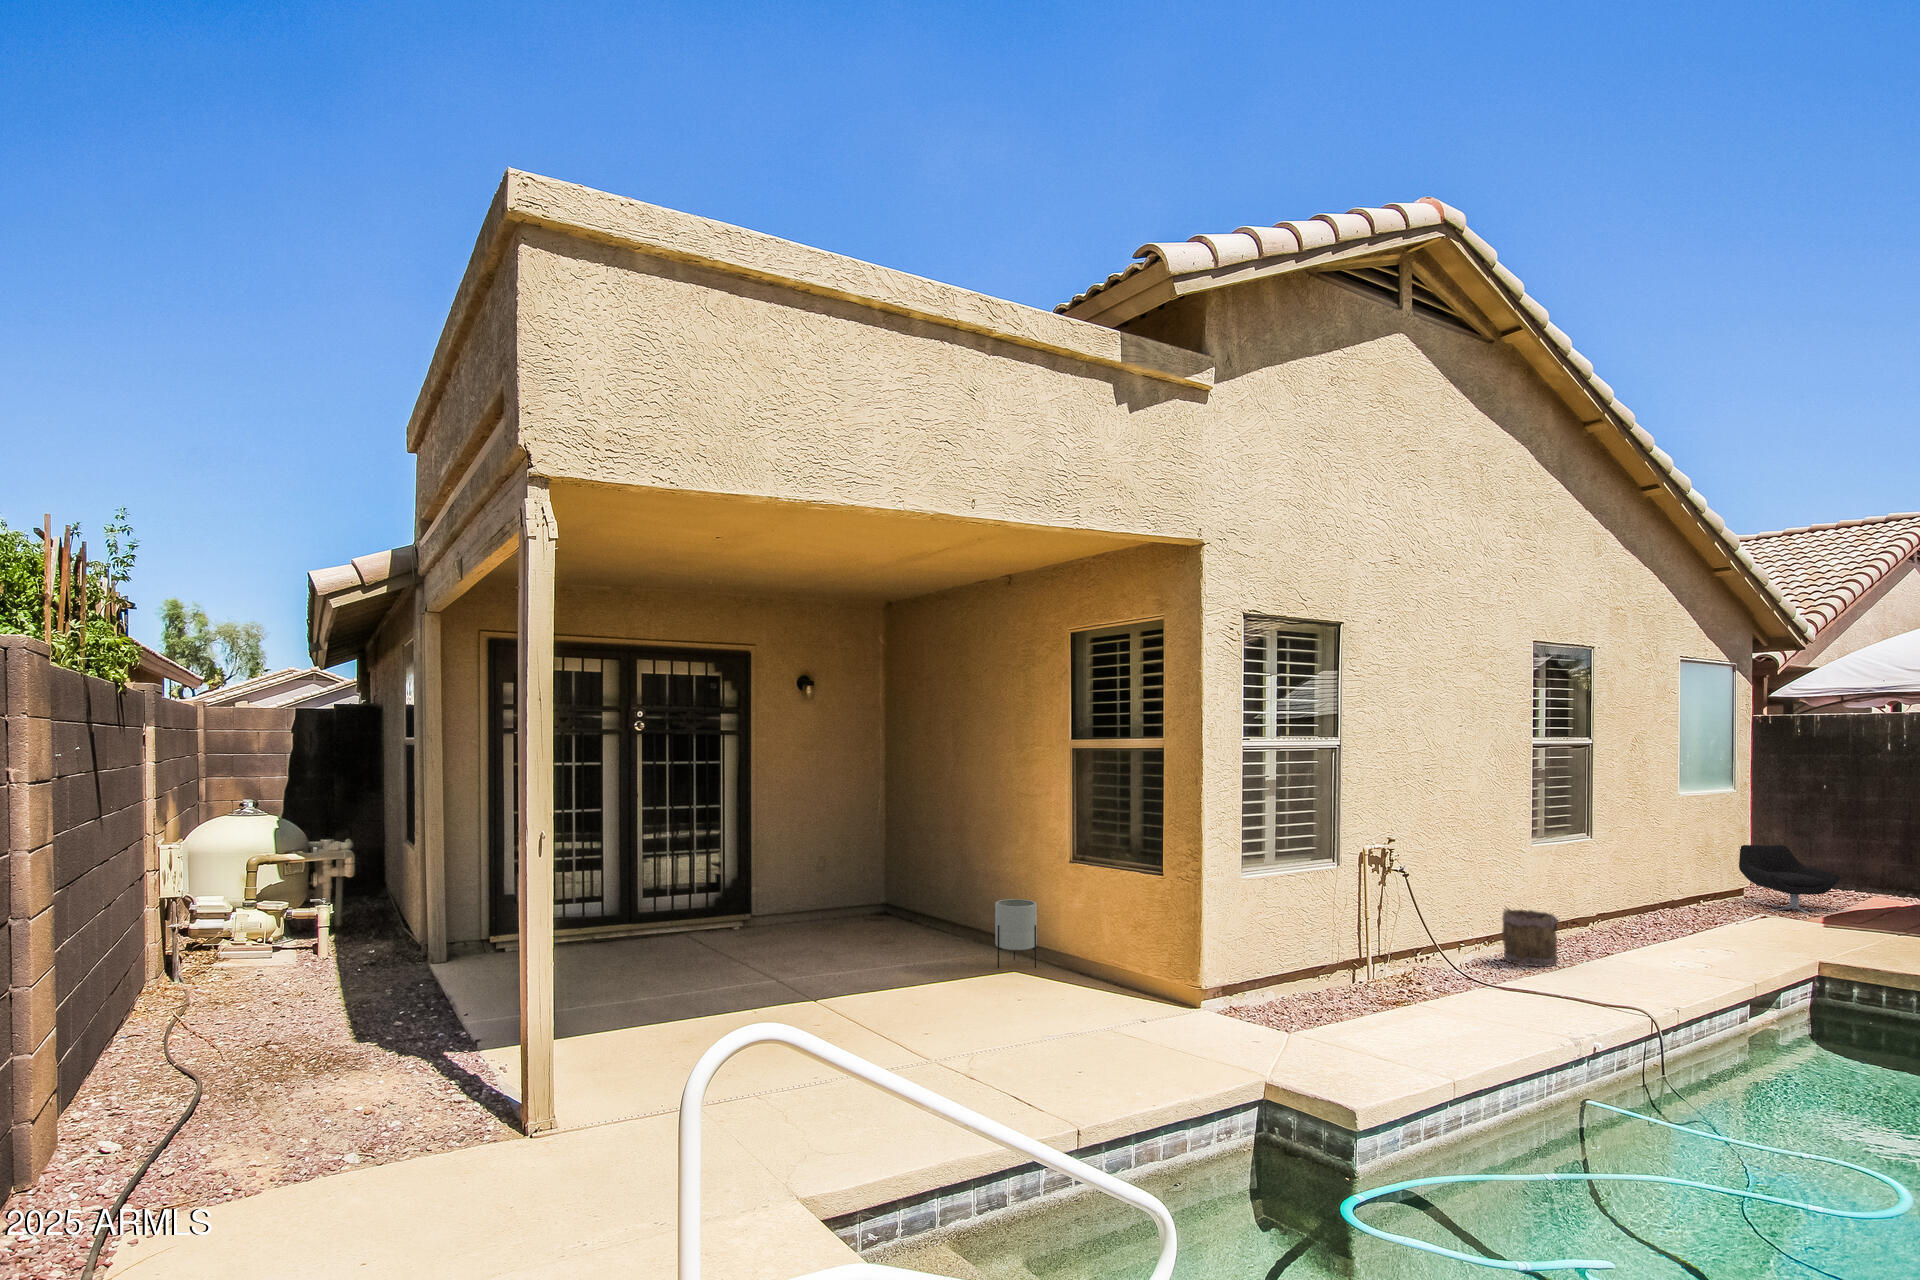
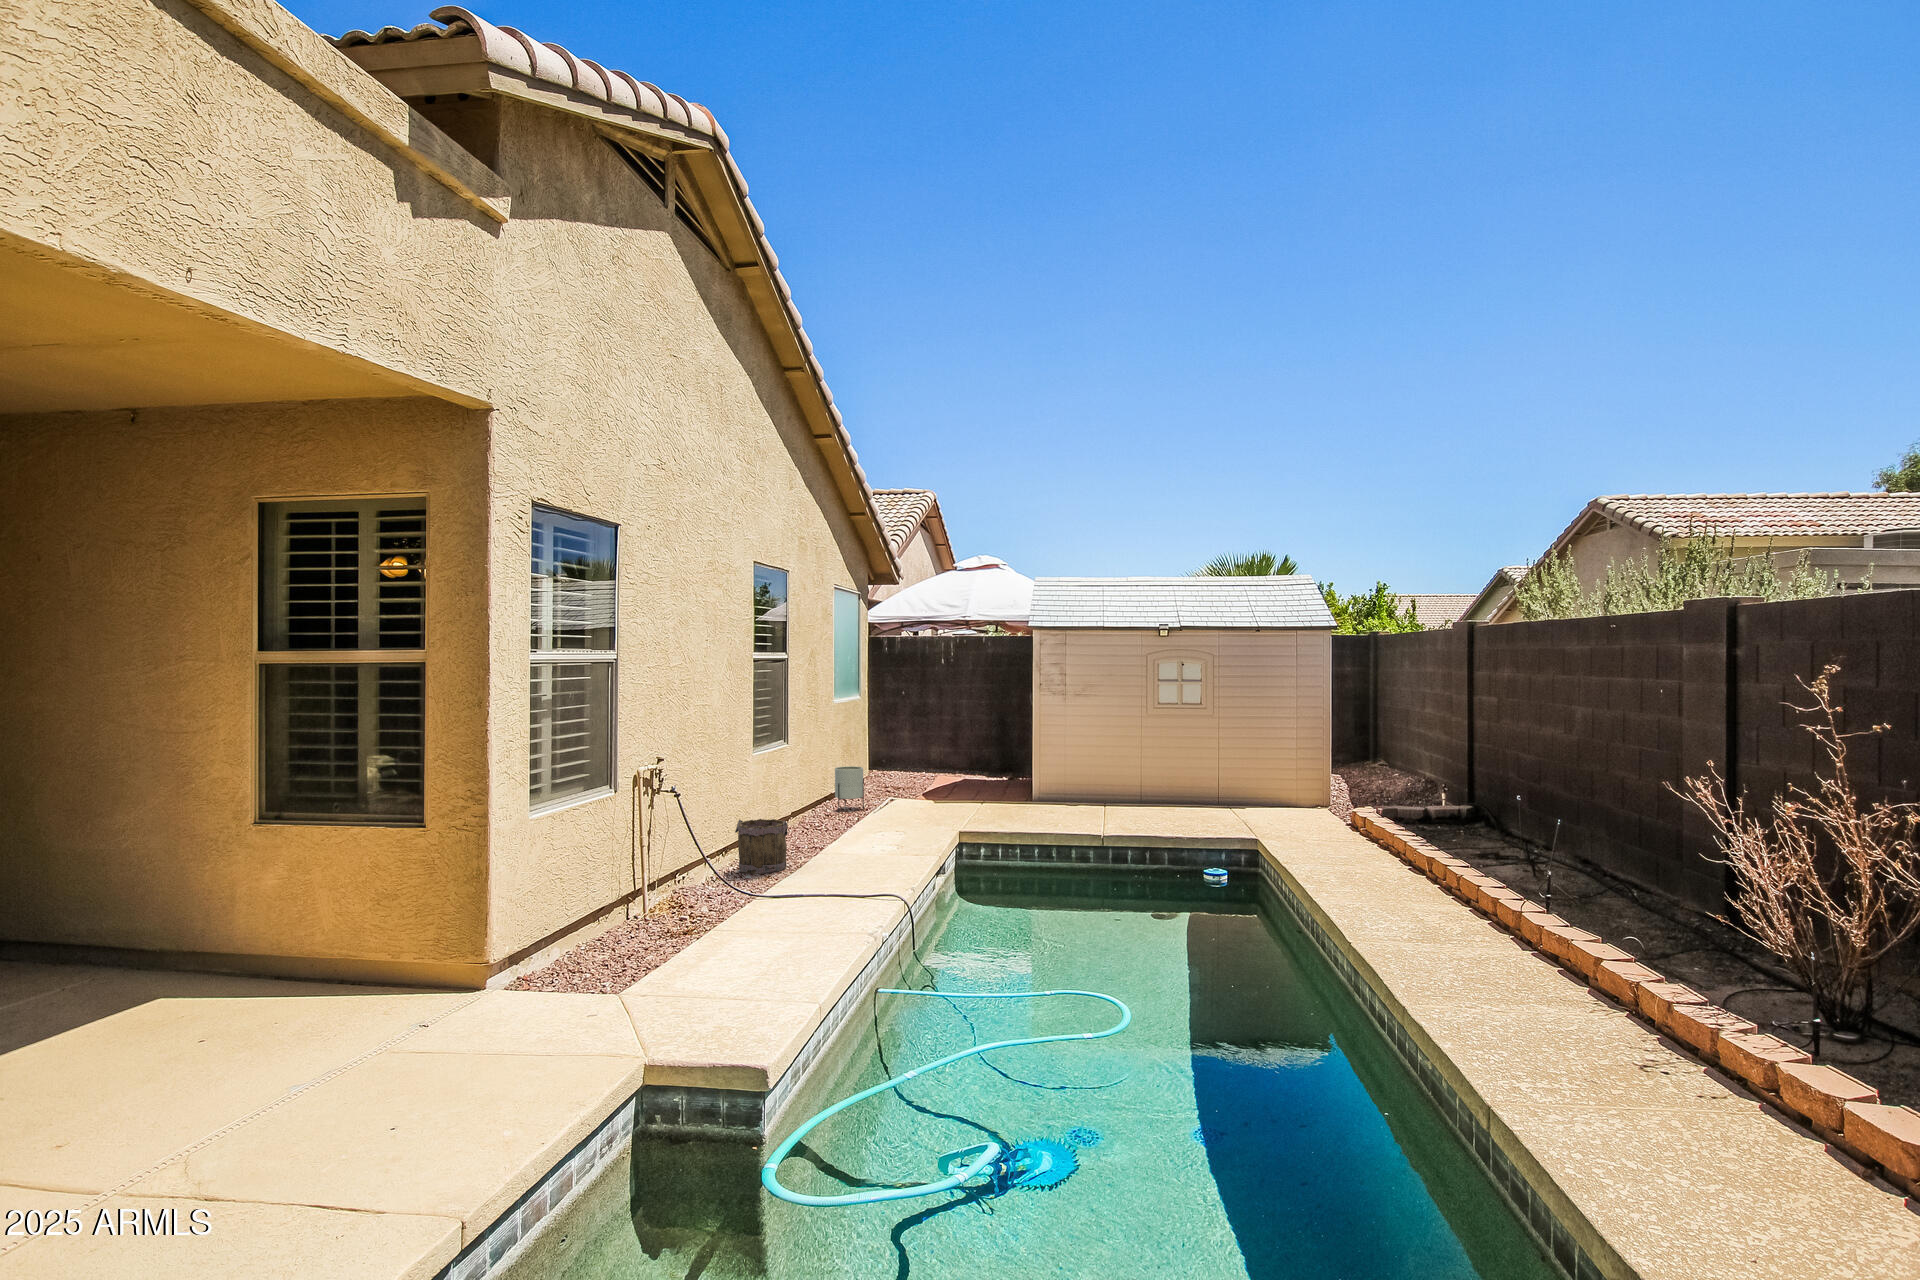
lounge chair: present [1739,845,1841,914] -> none [861,741,929,796]
planter: present [995,899,1037,968] -> present [835,766,864,812]

